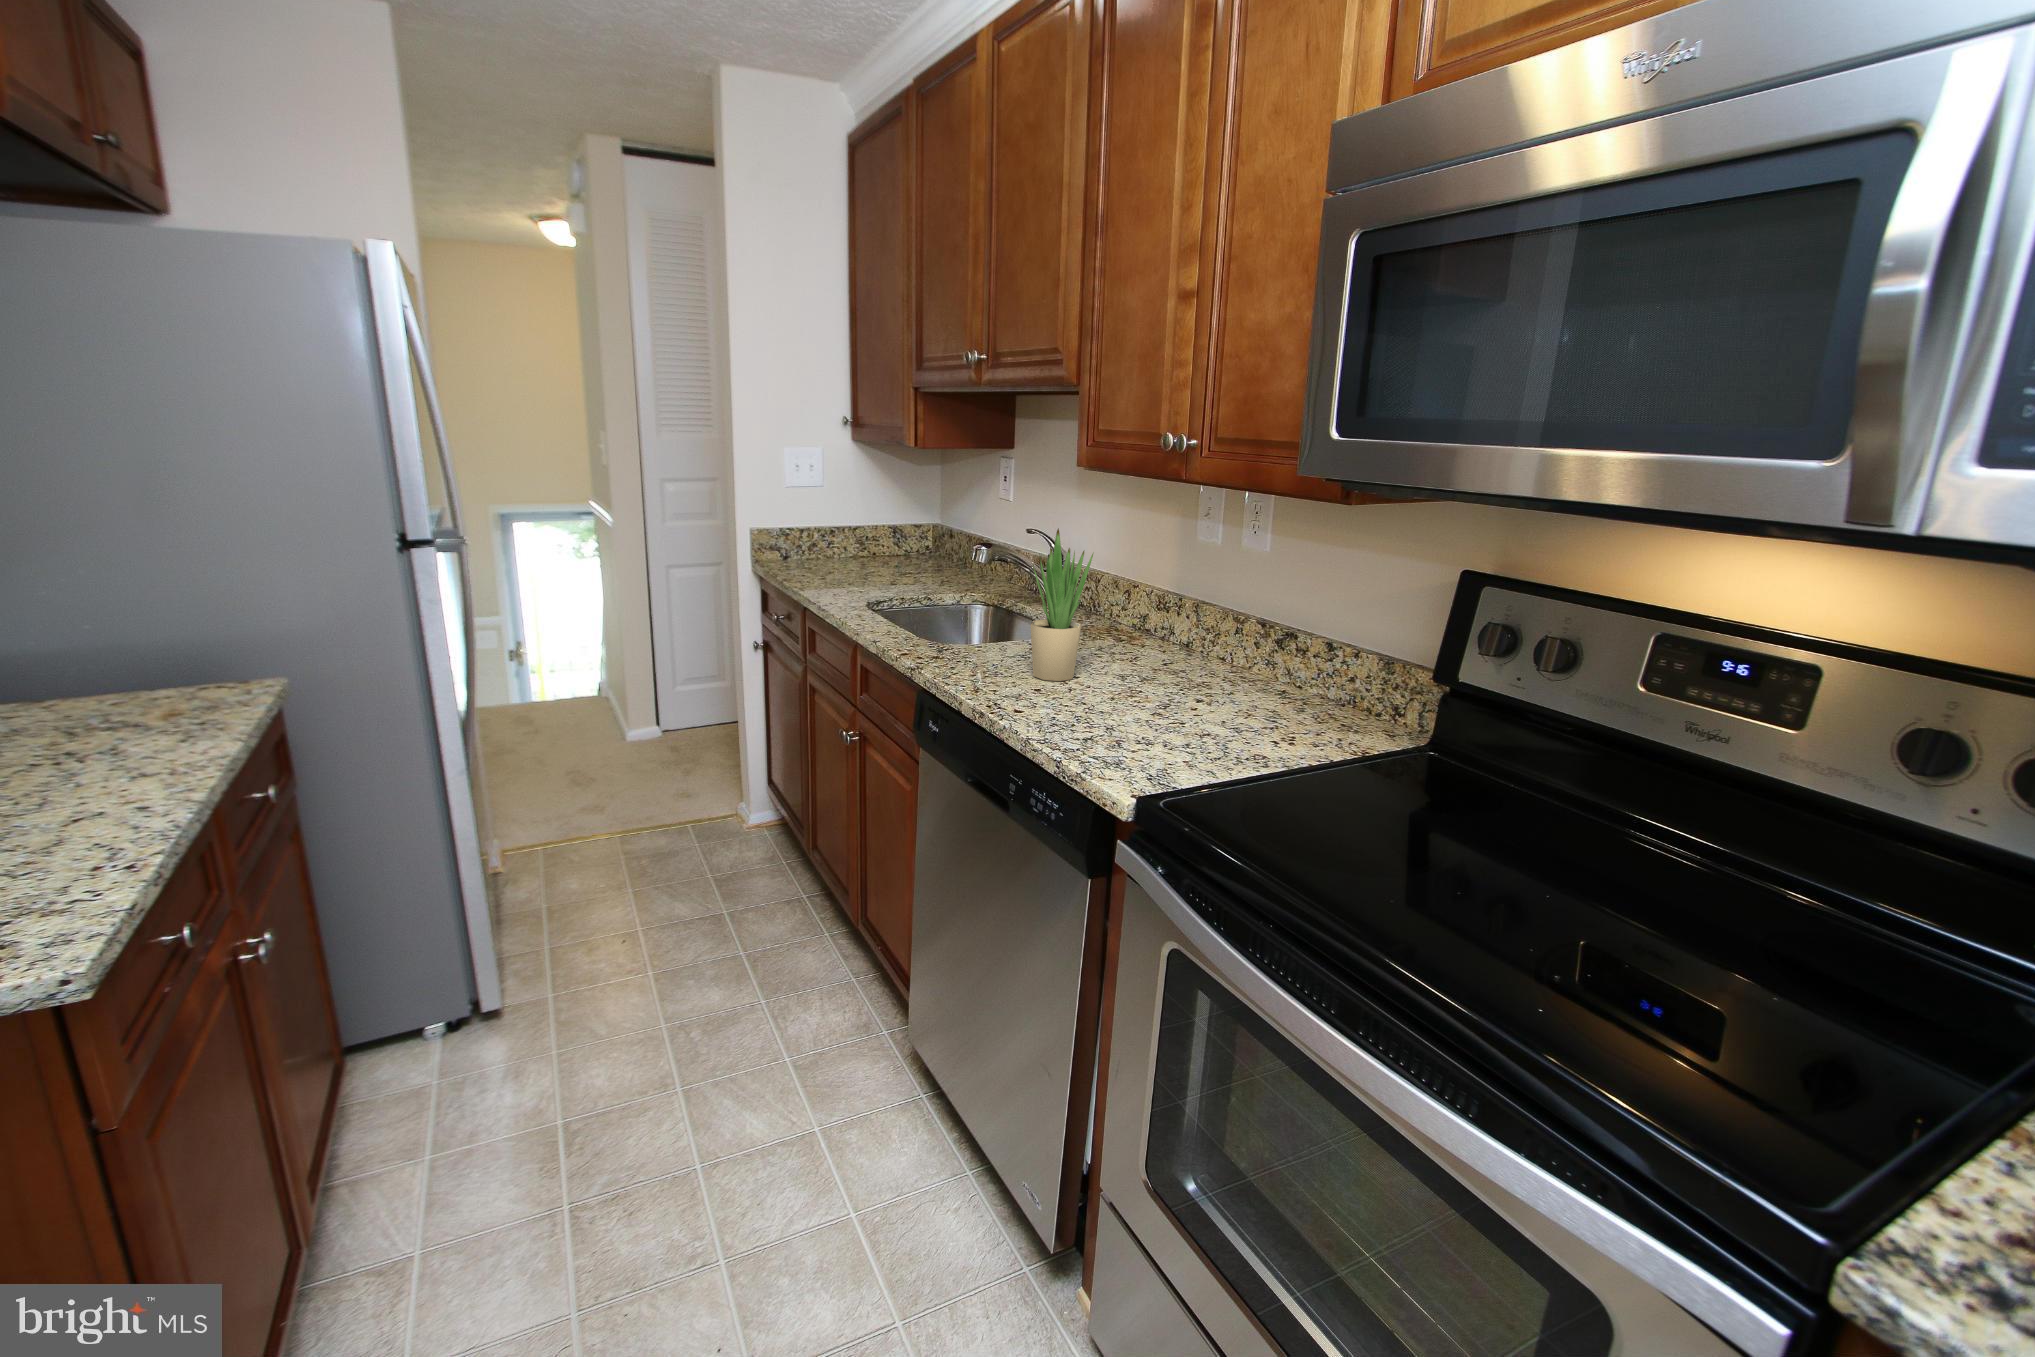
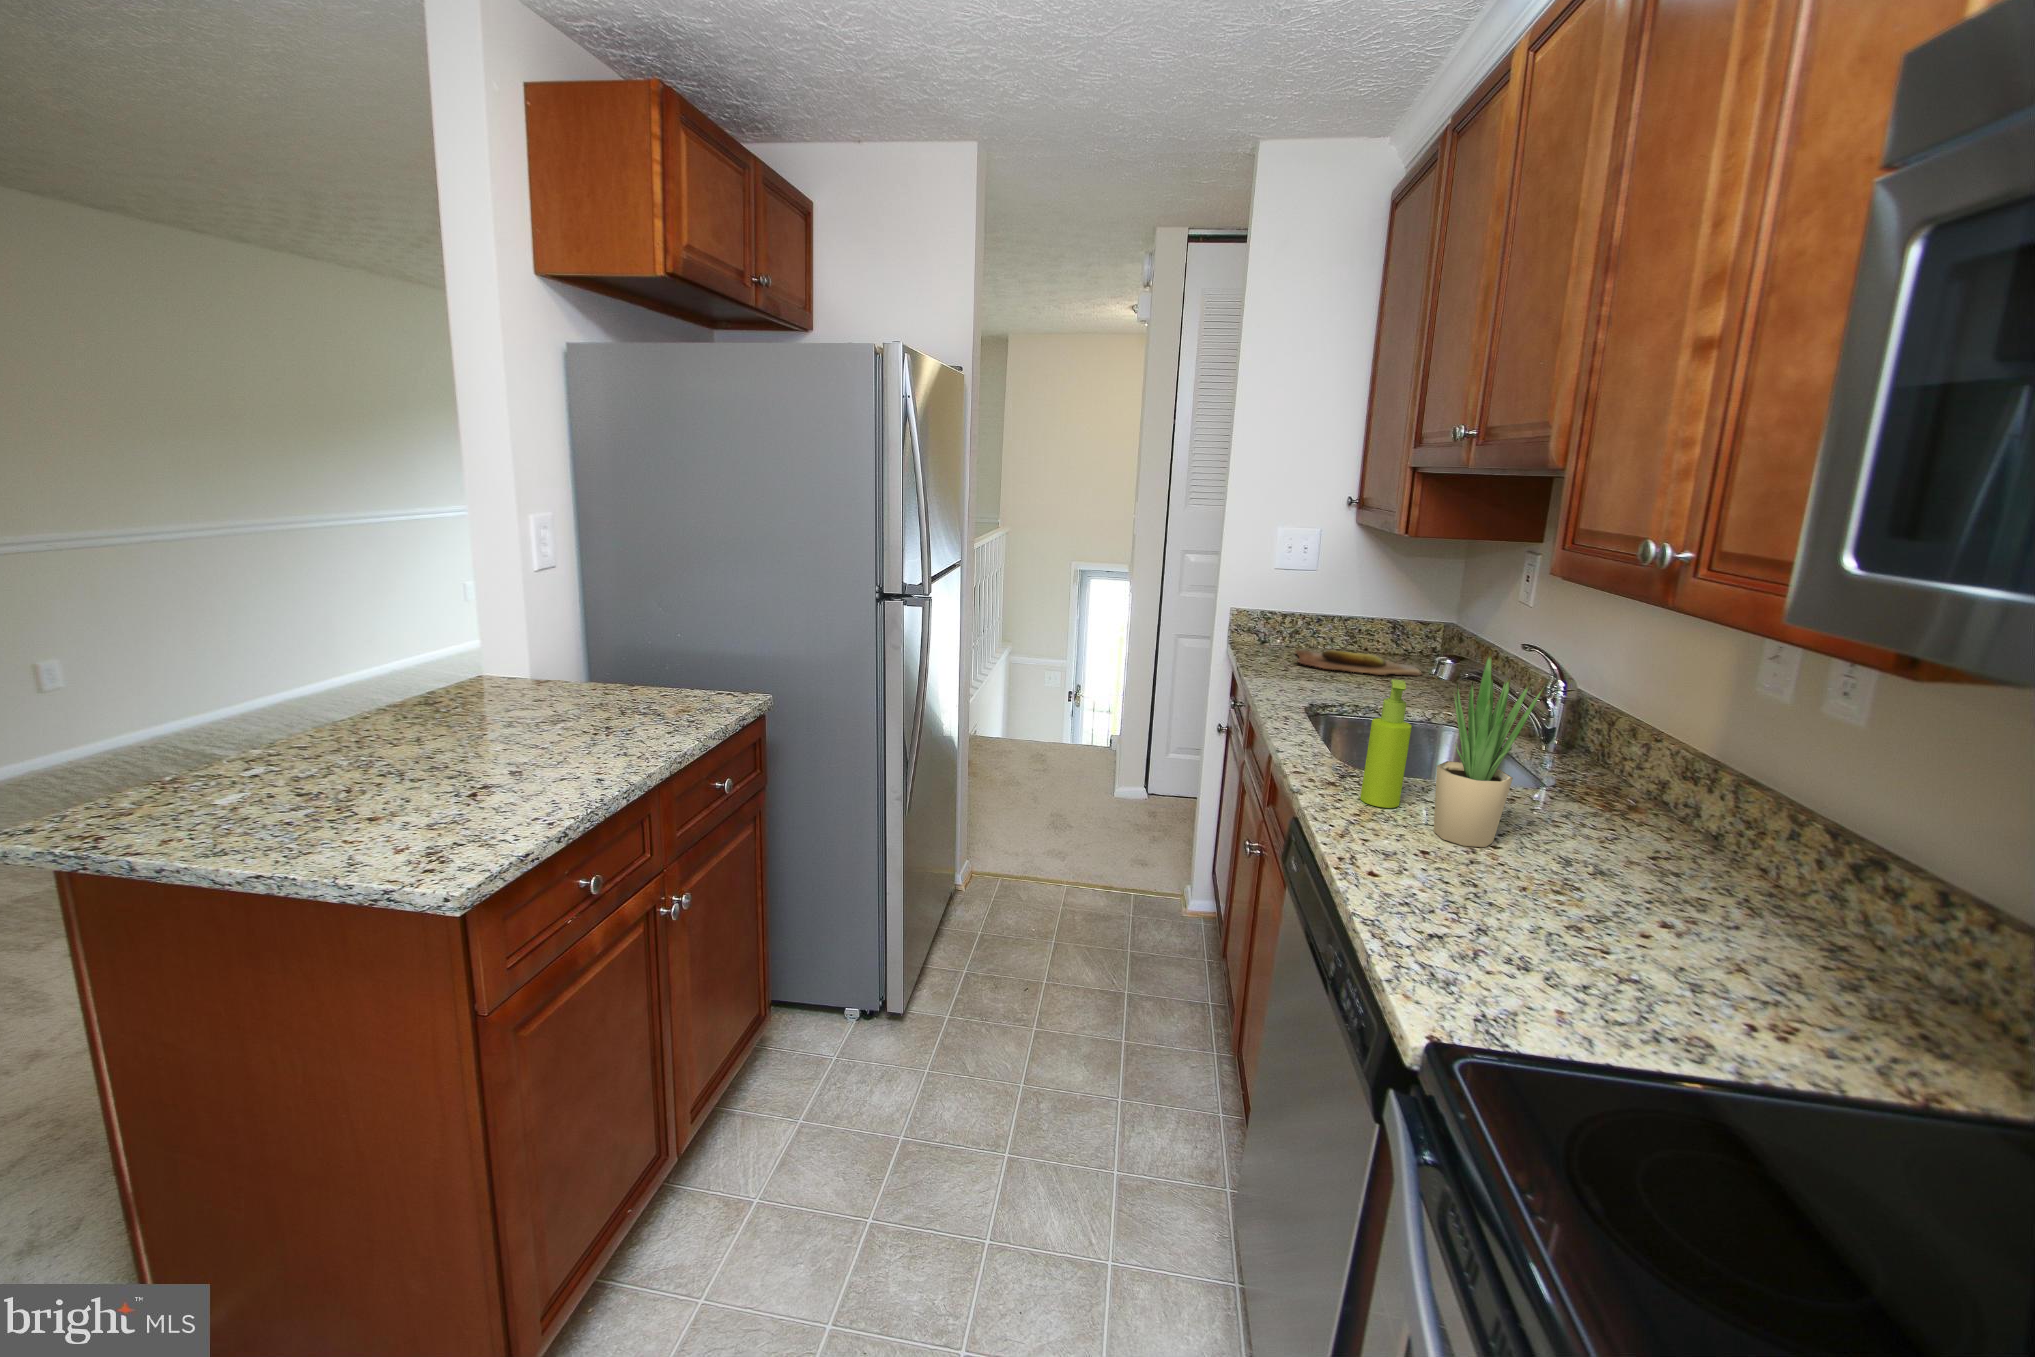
cutting board: none [816,557,929,574] -> present [1295,650,1421,676]
soap dispenser: none [967,563,999,668] -> present [1360,679,1412,808]

